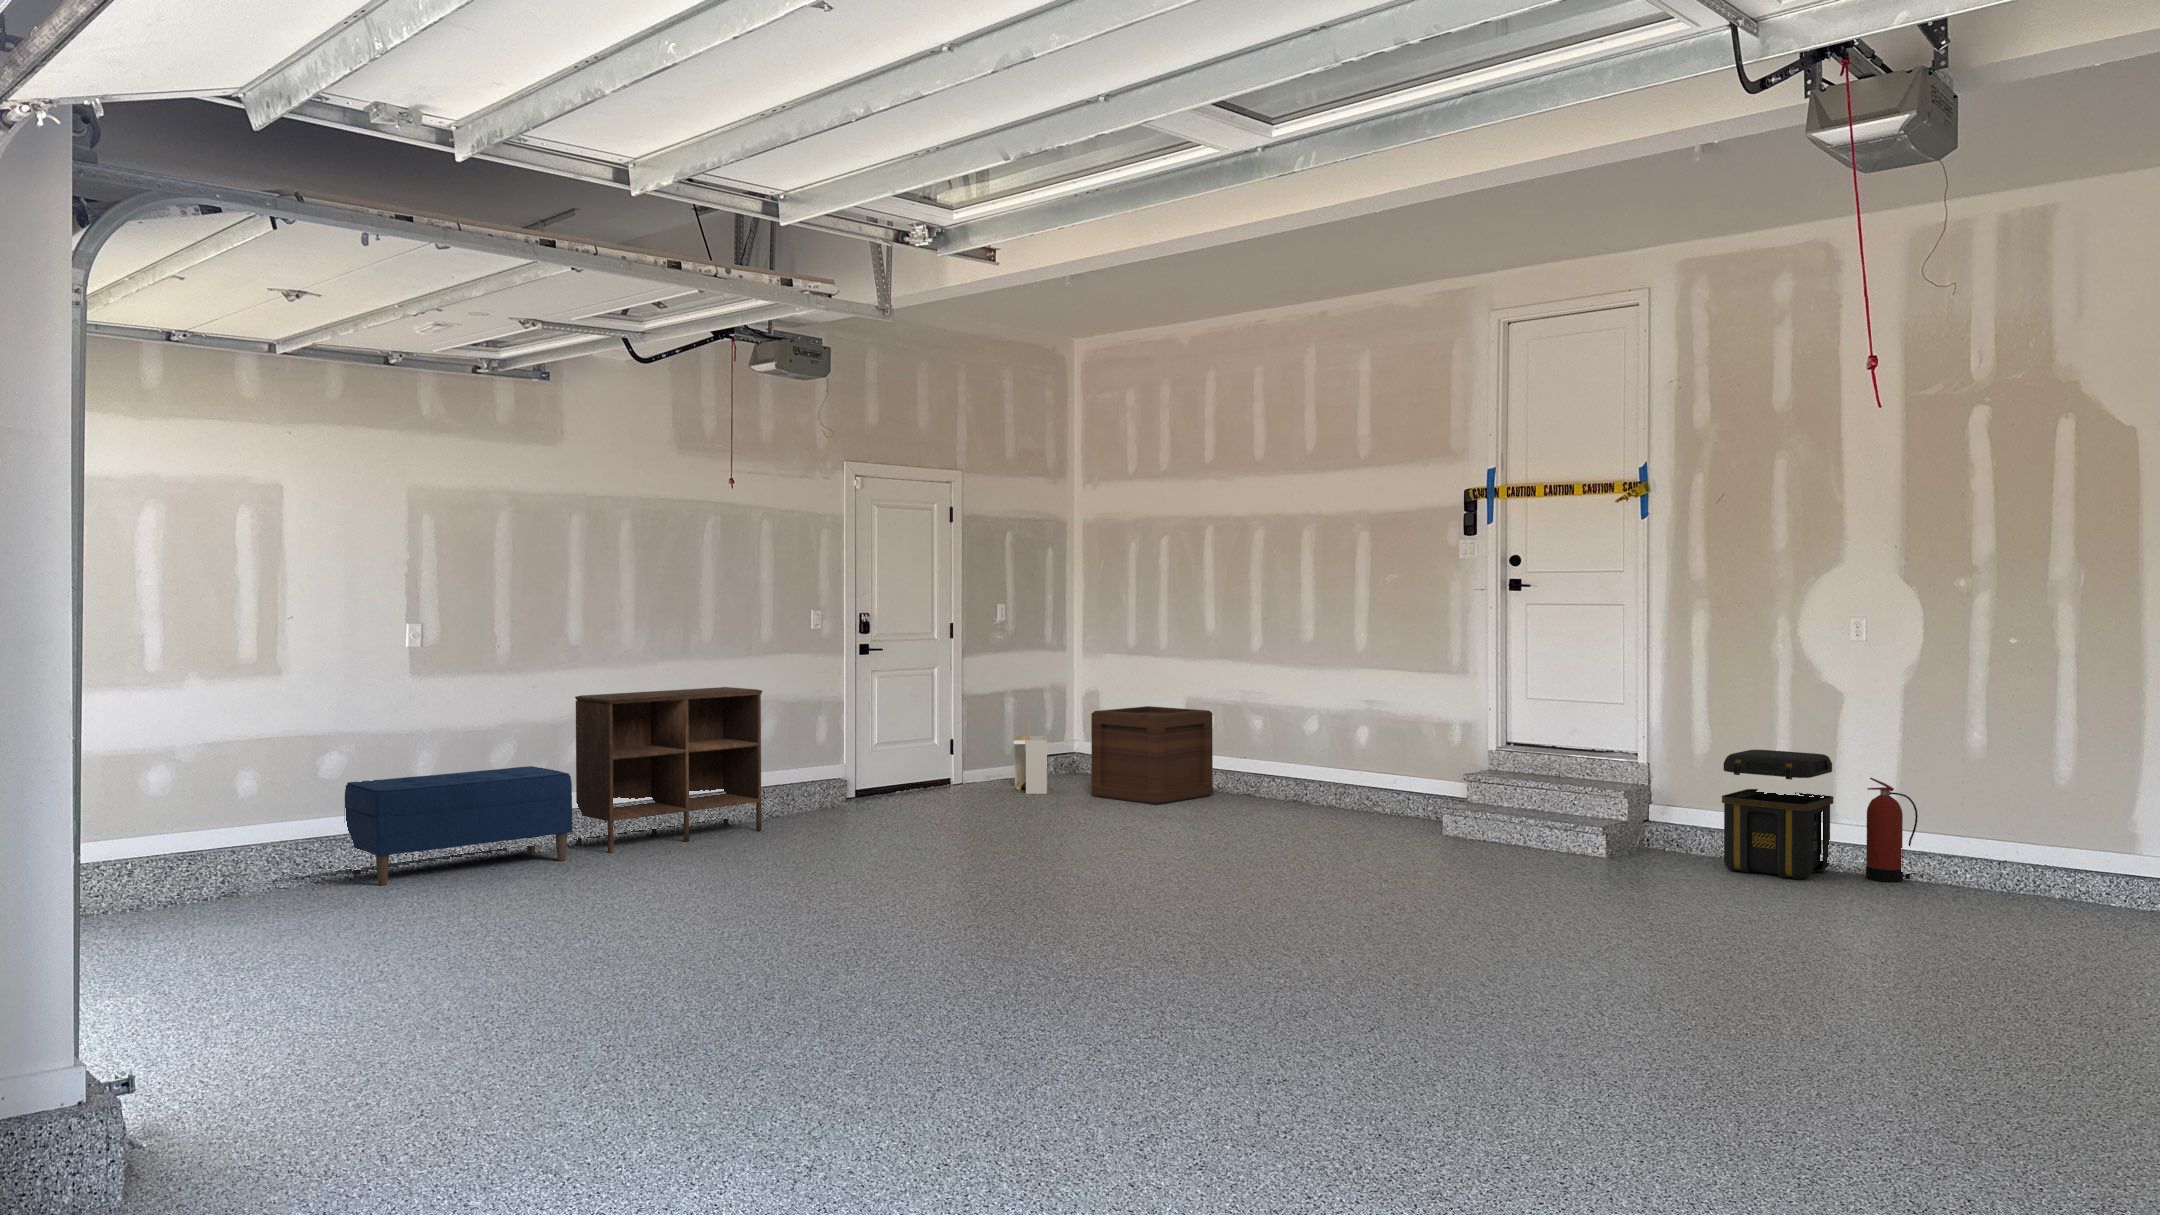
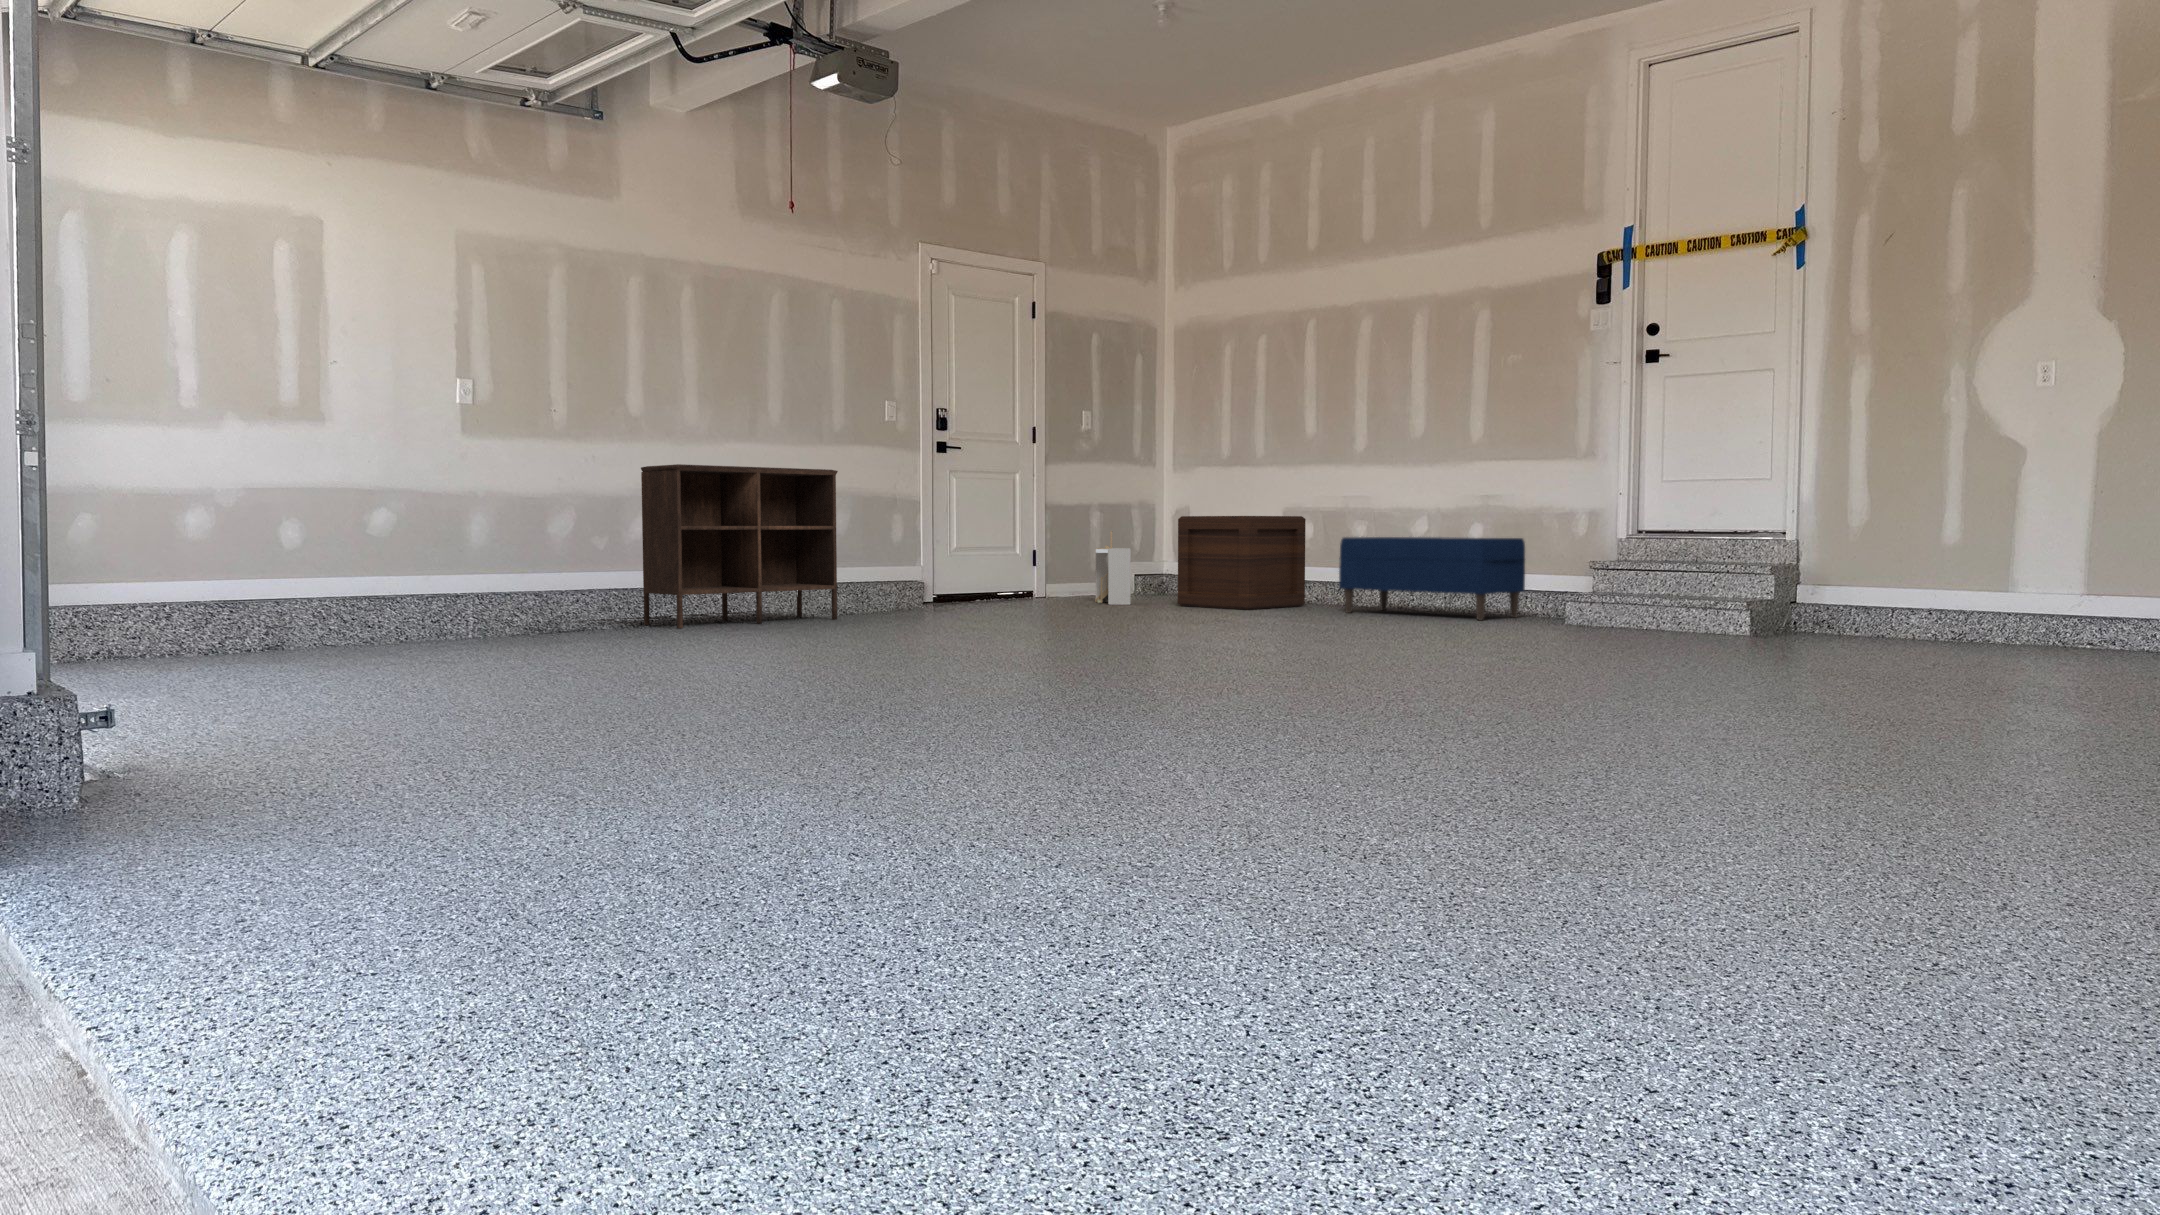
toolbox: present [1722,750,1834,879] -> none [1892,514,2019,646]
bench: present [344,766,572,885] -> present [1339,537,1525,620]
fire extinguisher: present [1866,778,1918,882] -> none [2057,535,2122,648]

